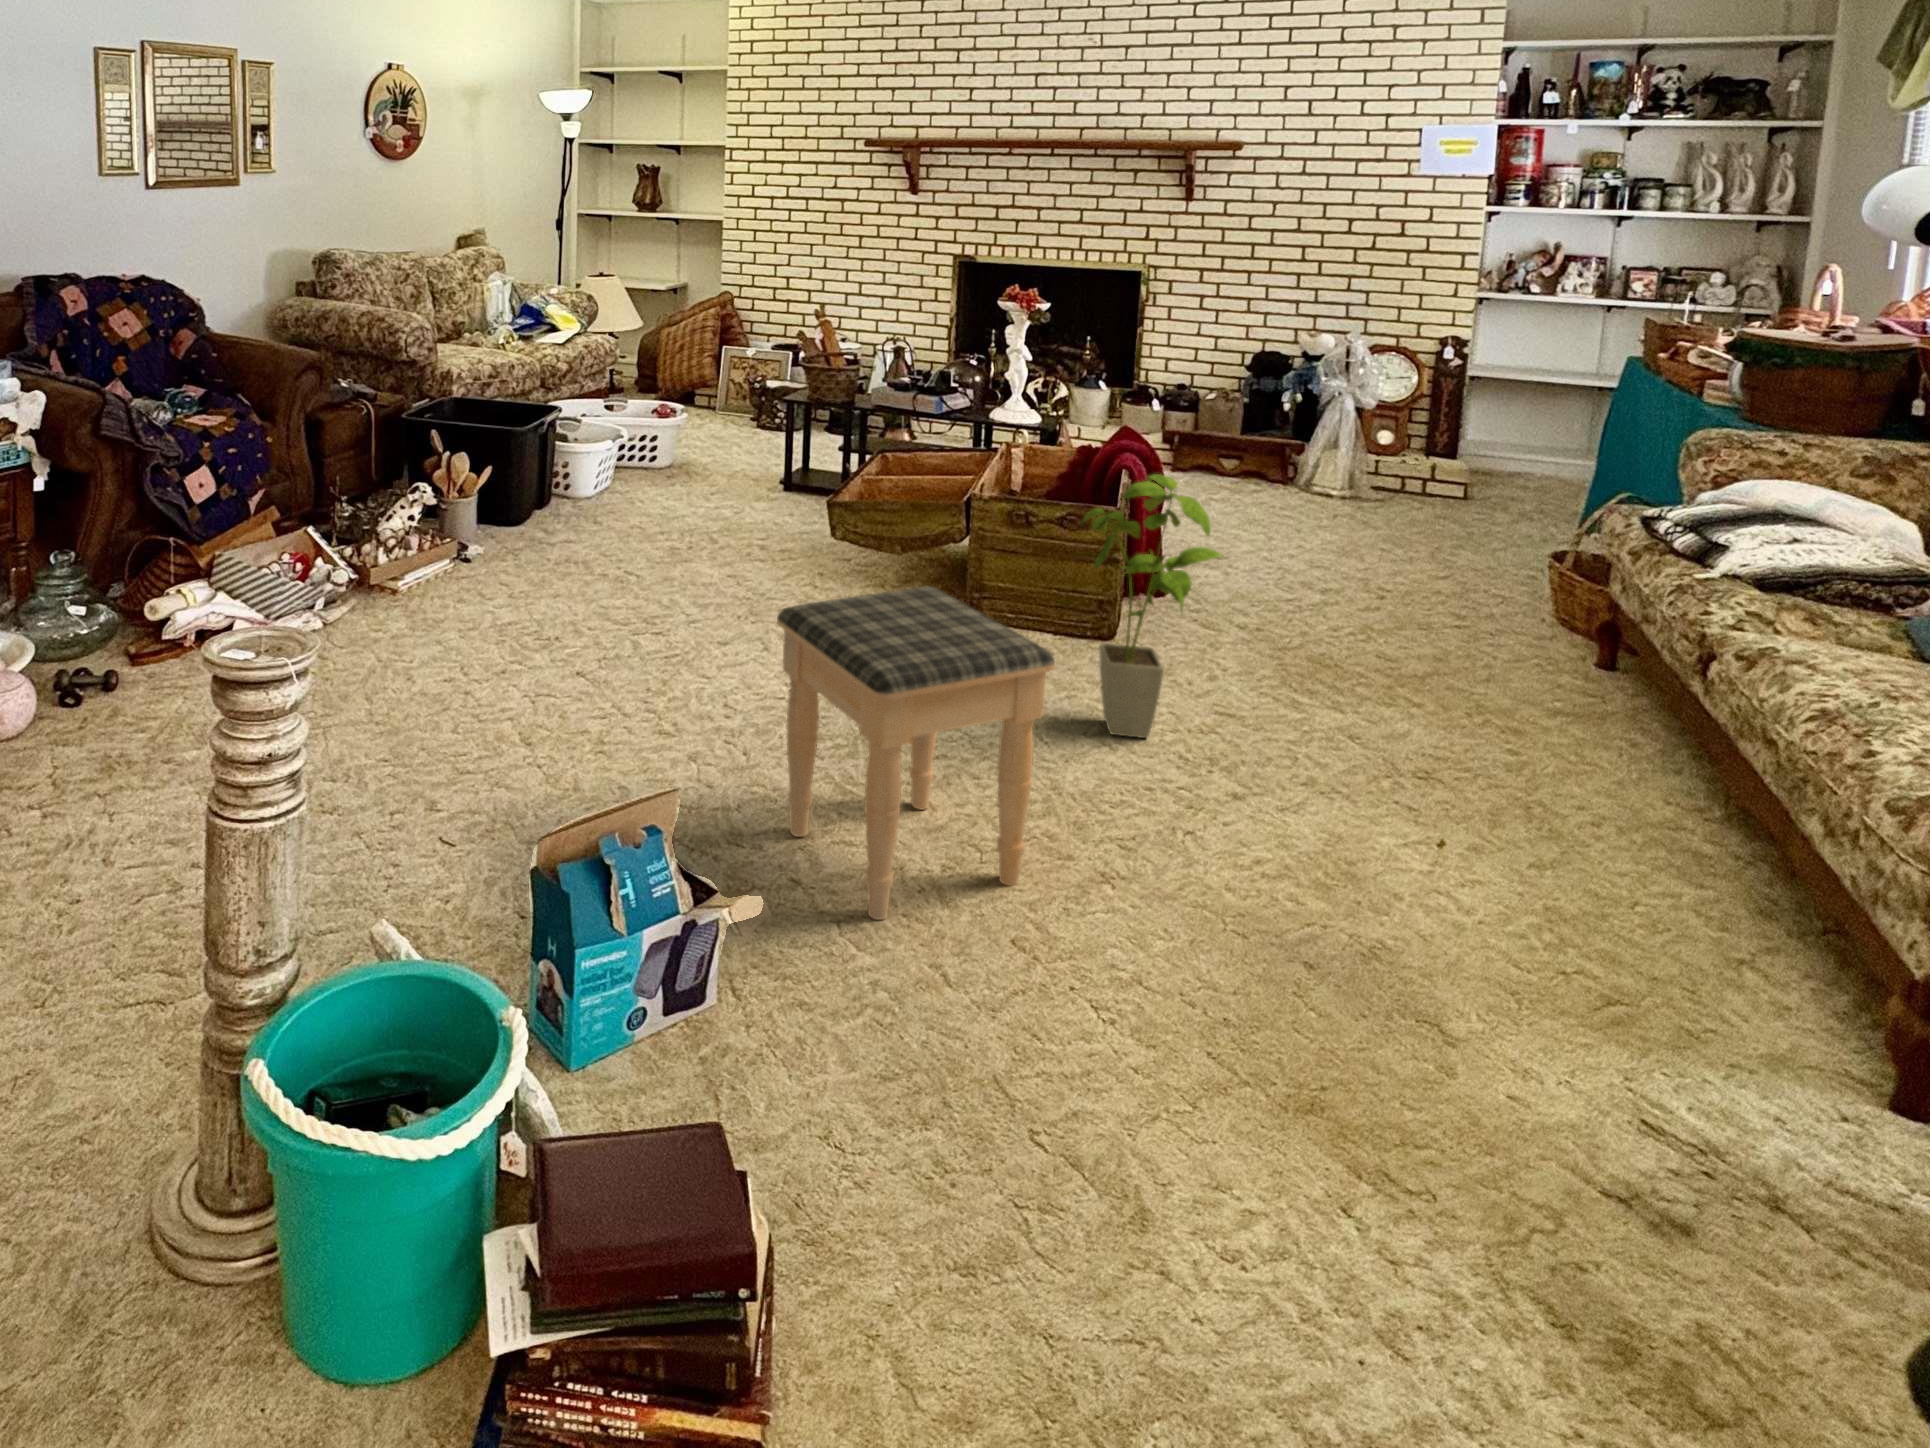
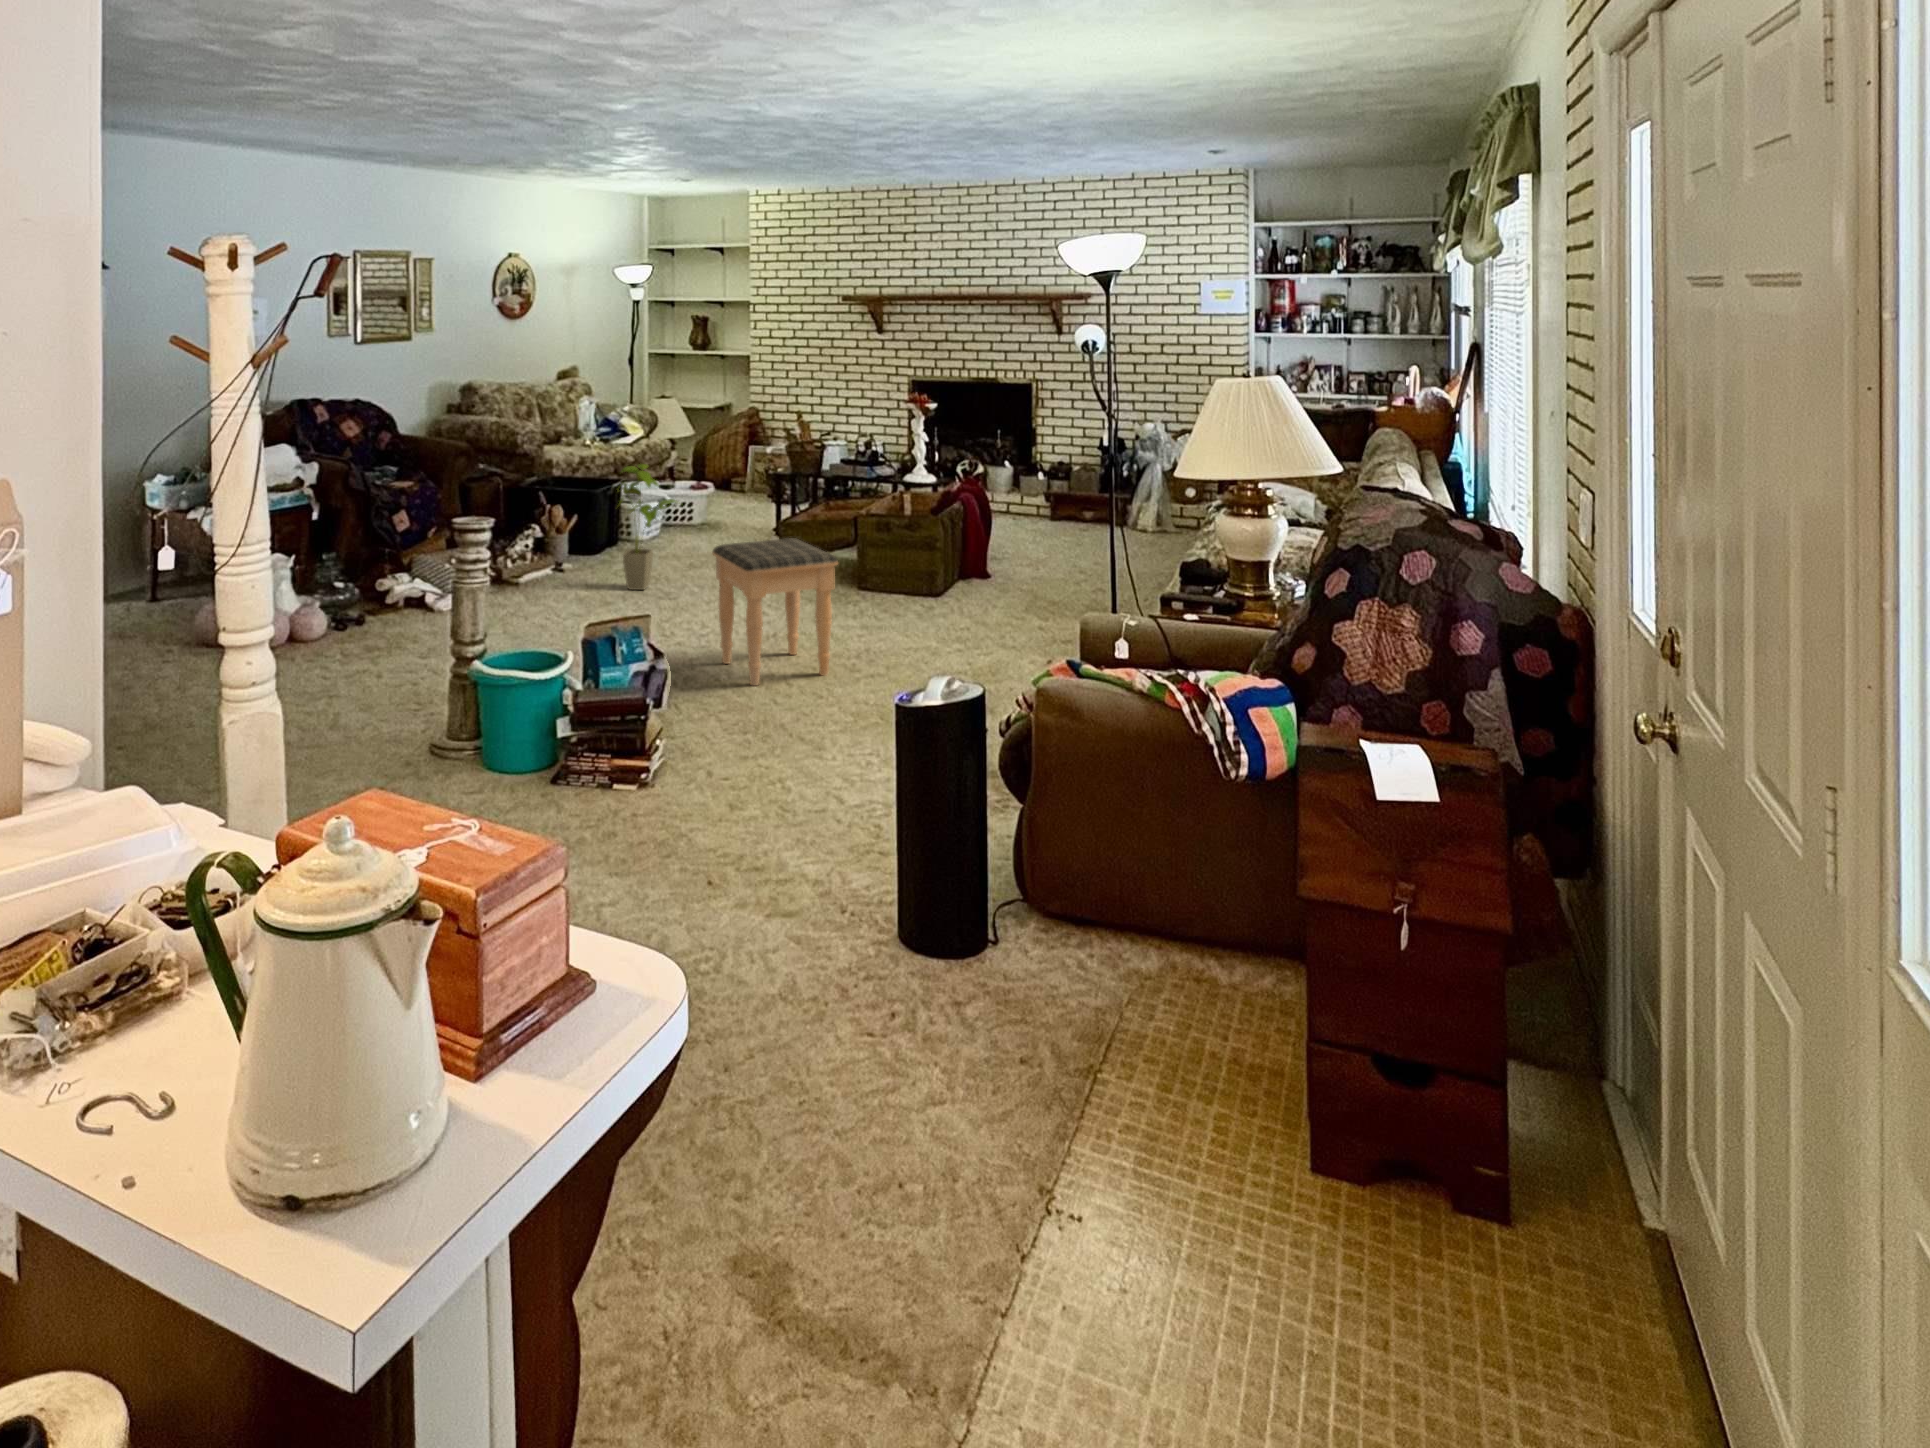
house plant: present [1083,474,1222,738] -> present [618,464,676,590]

